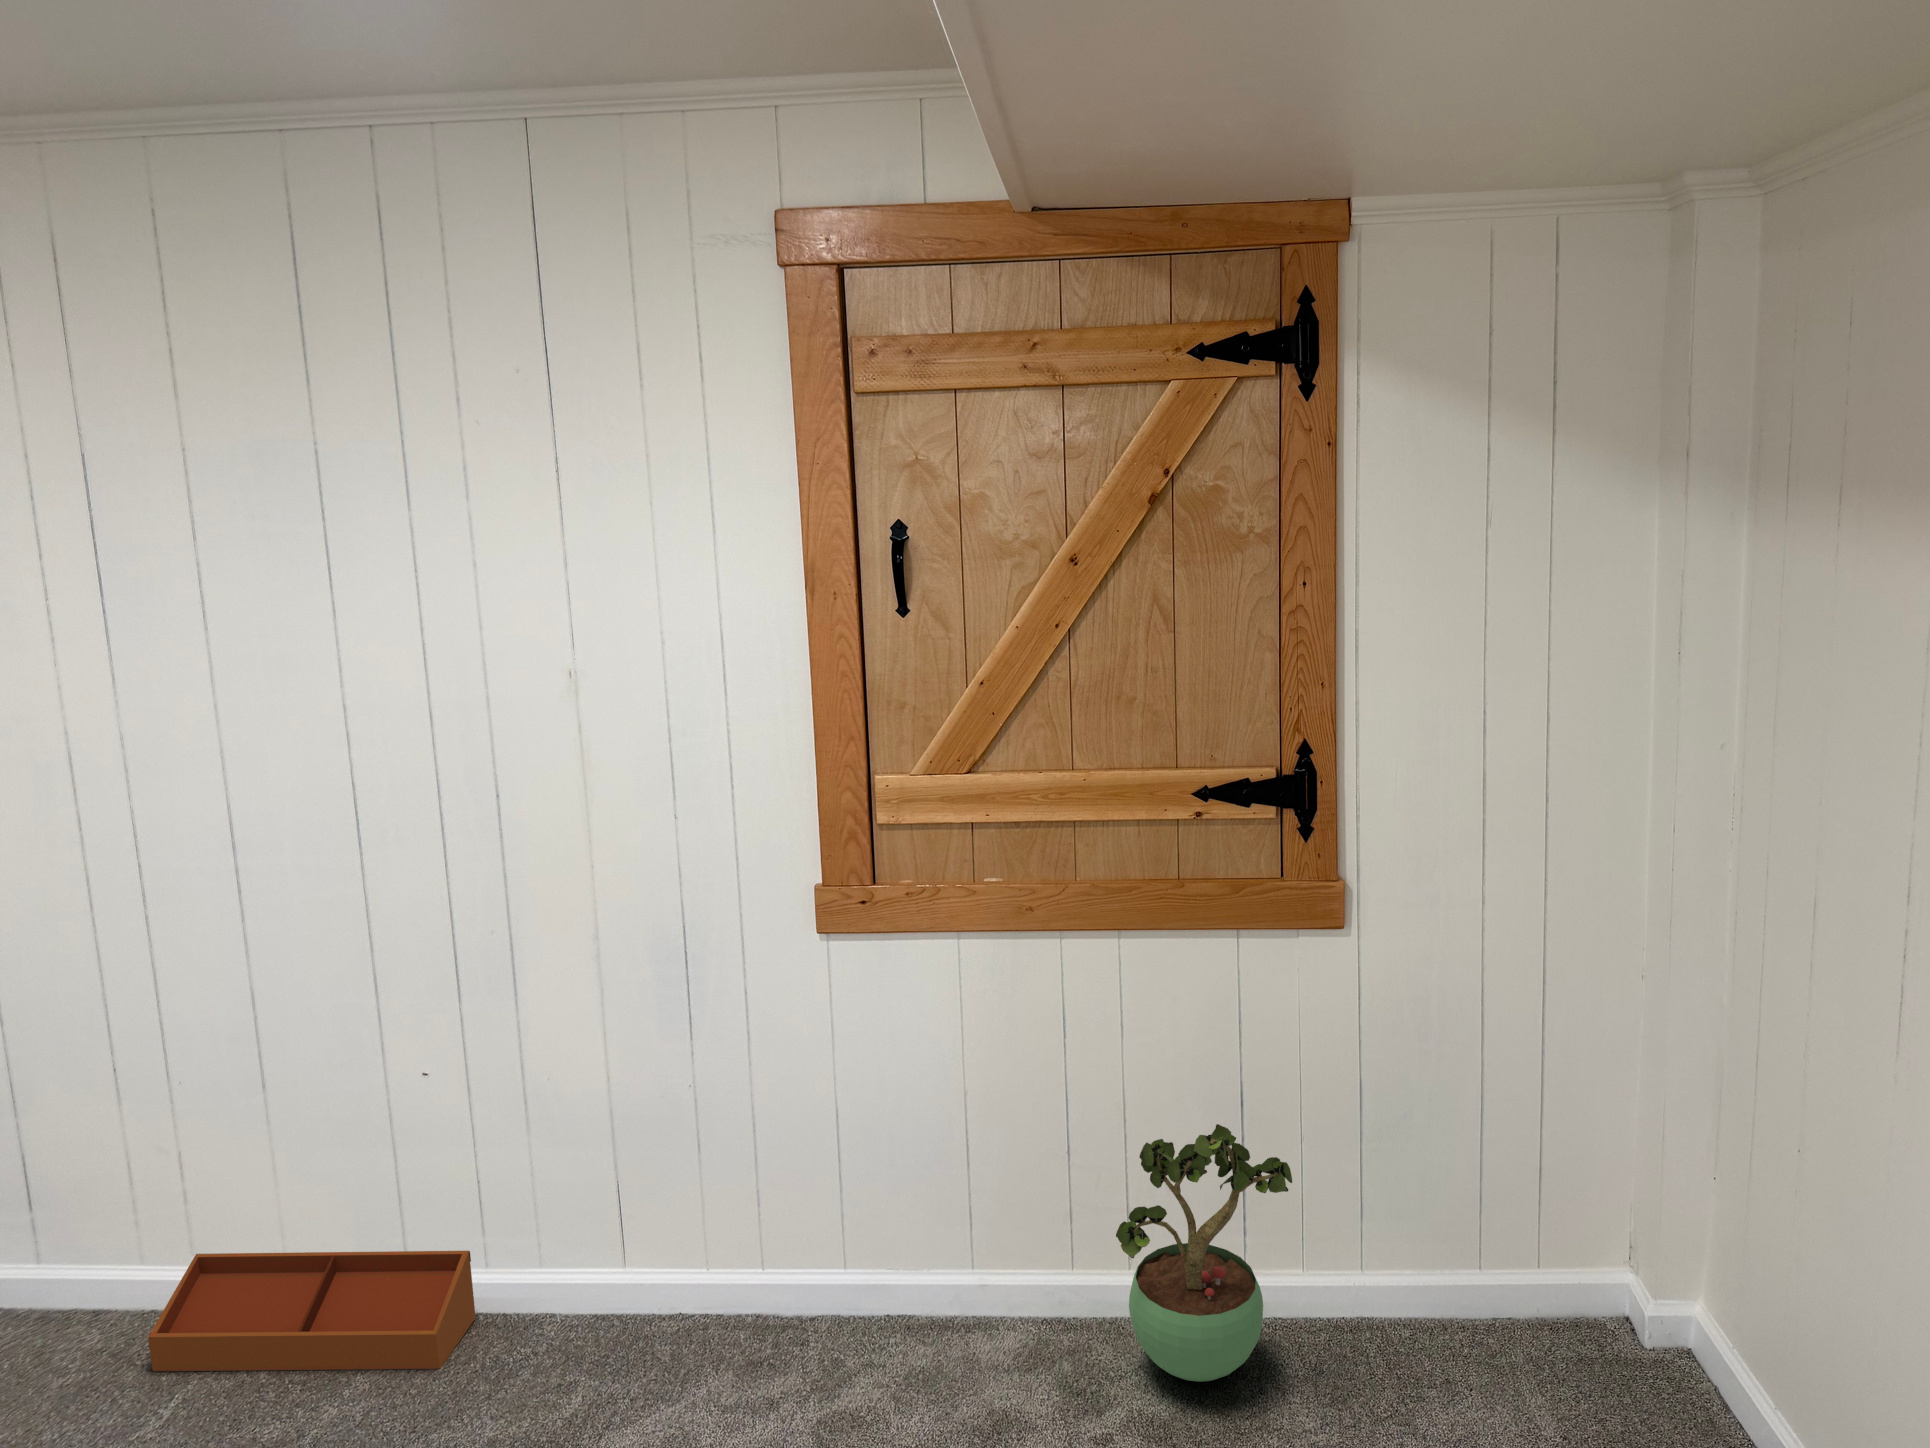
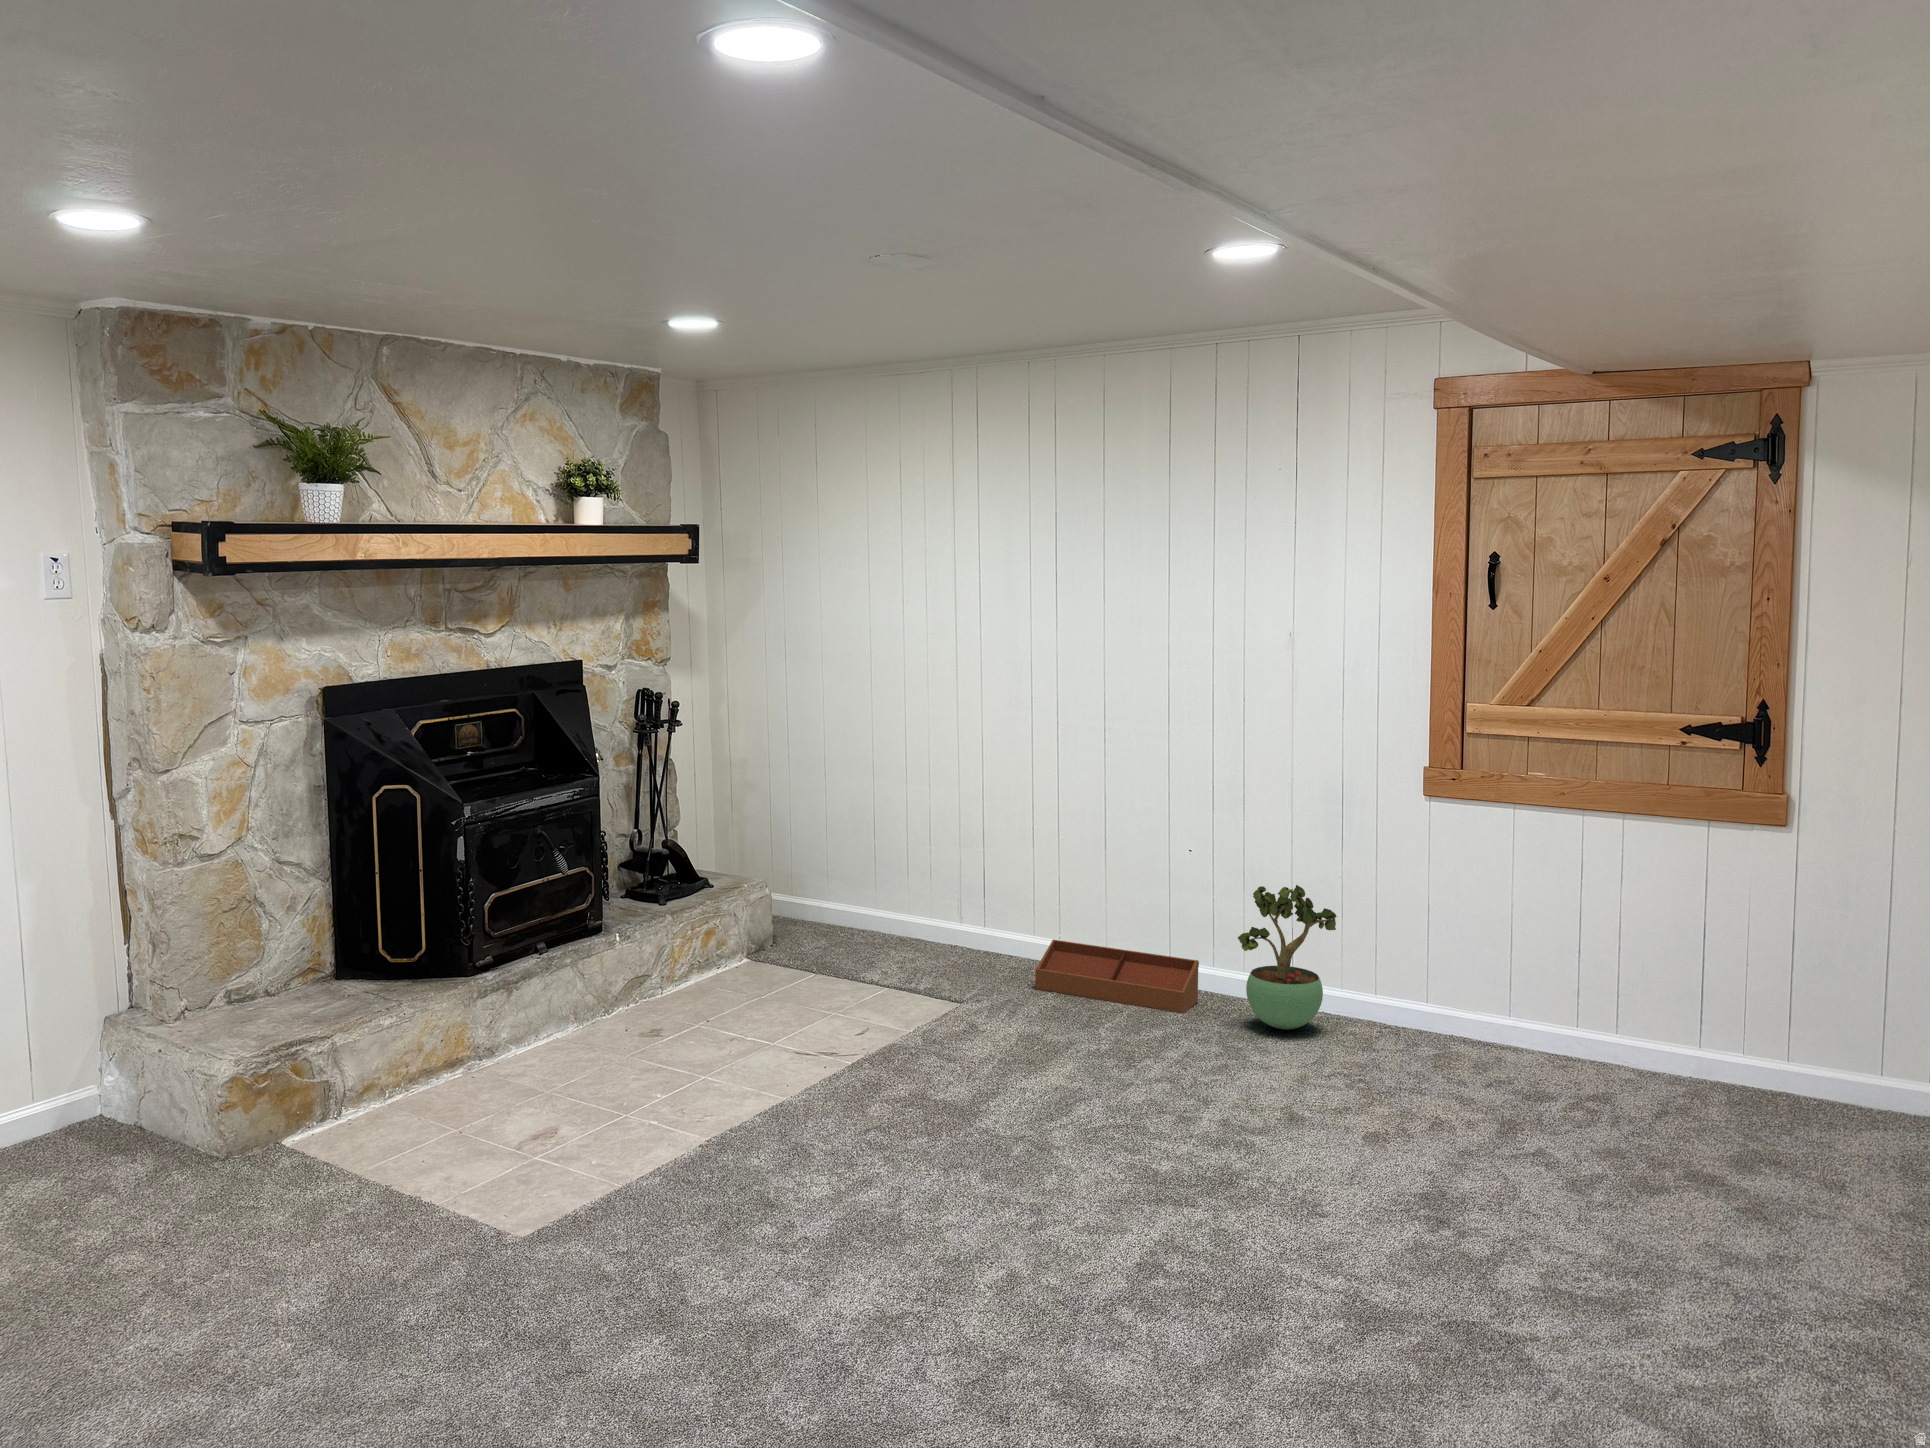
potted plant: present [1116,1124,1292,1382] -> present [1238,885,1336,1030]

